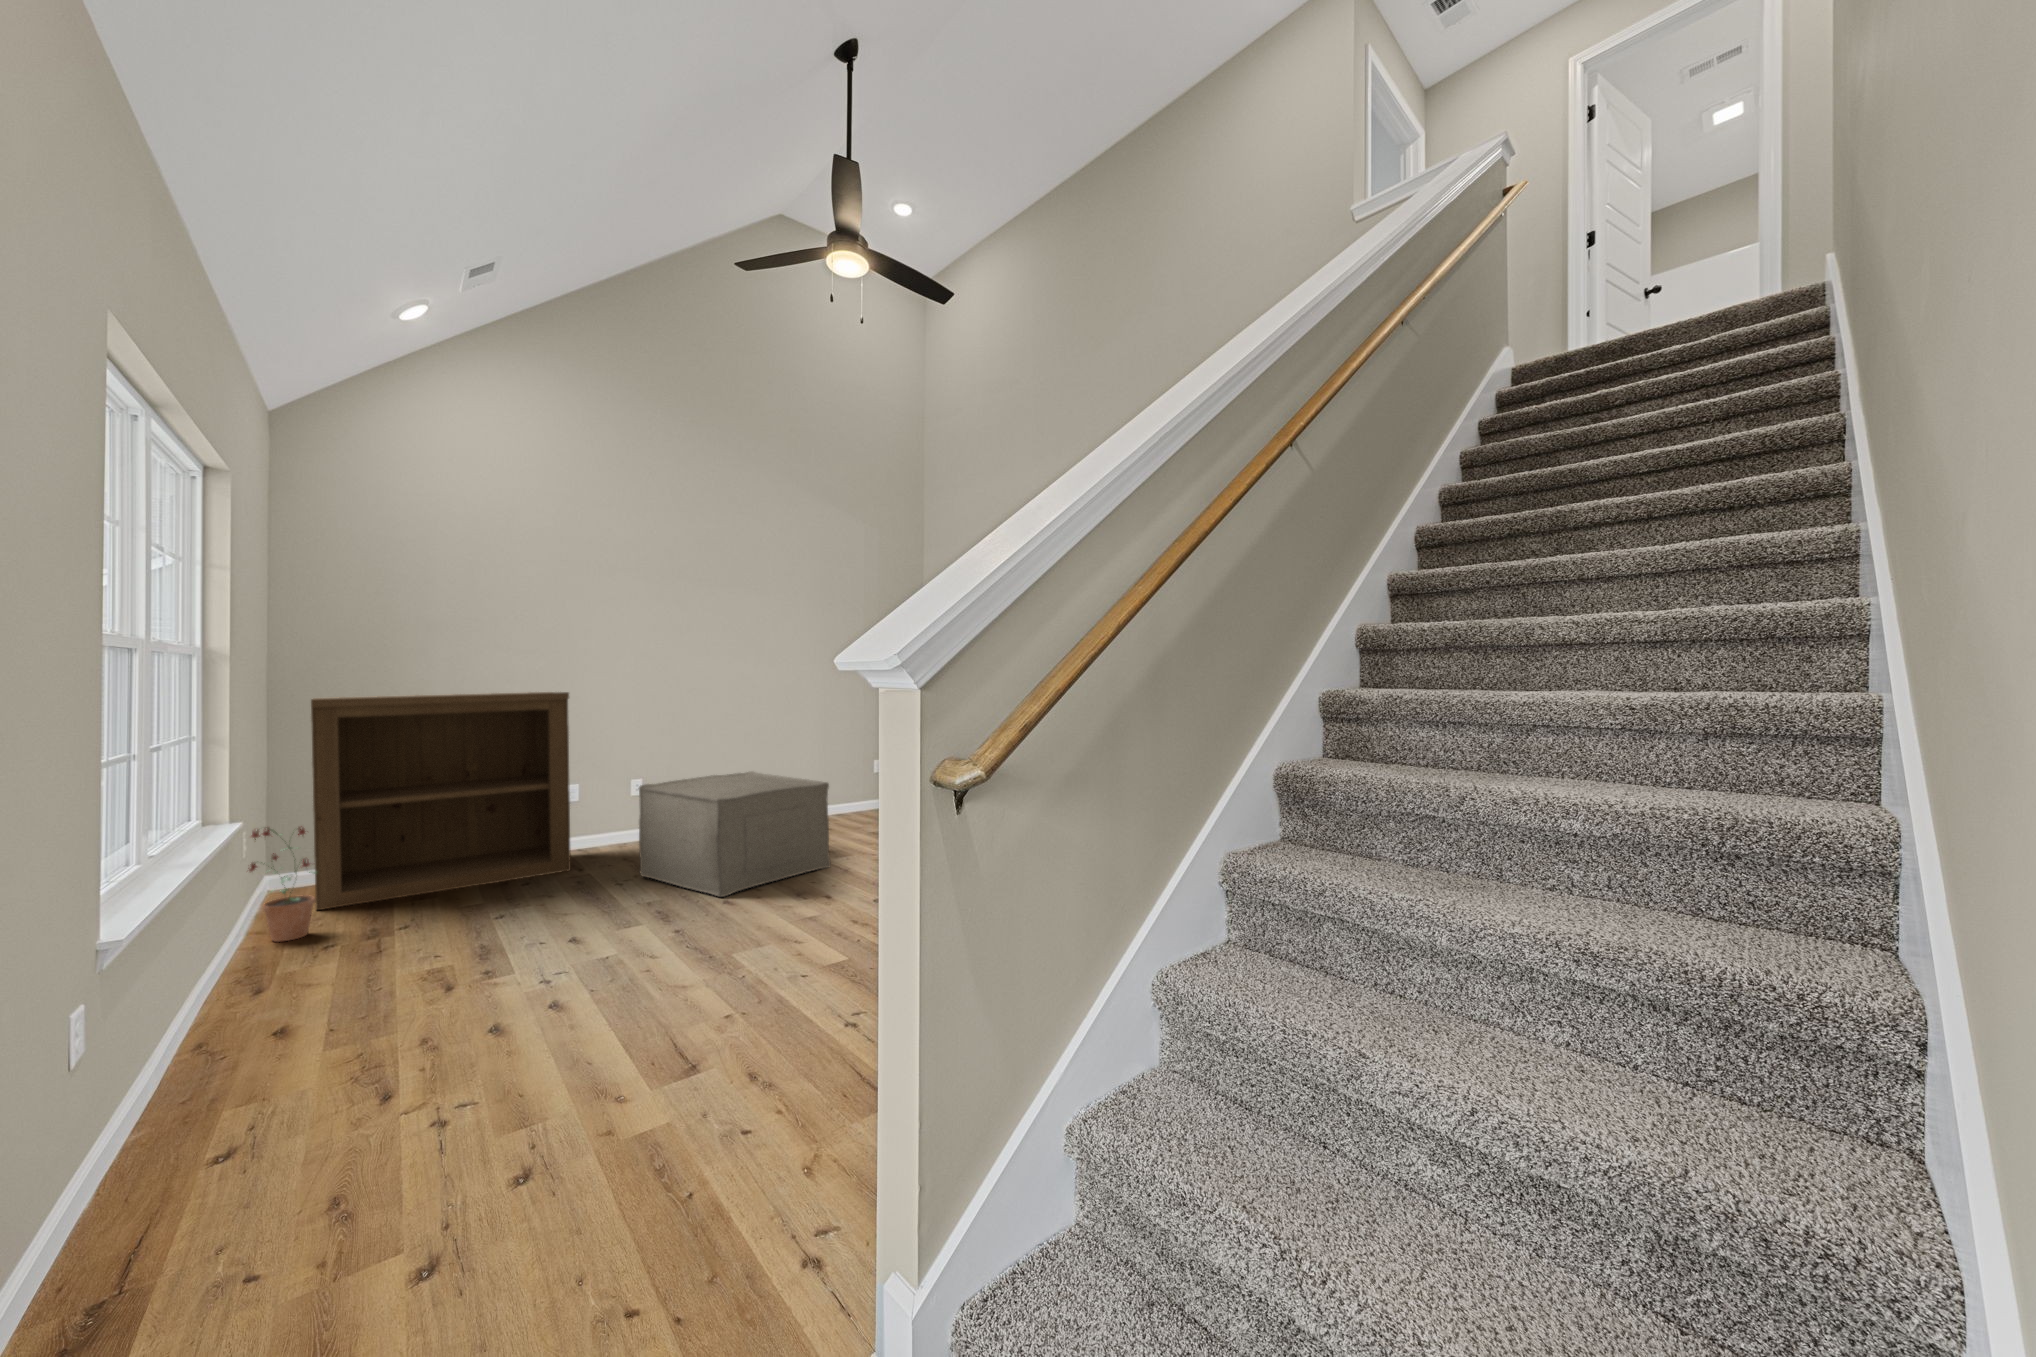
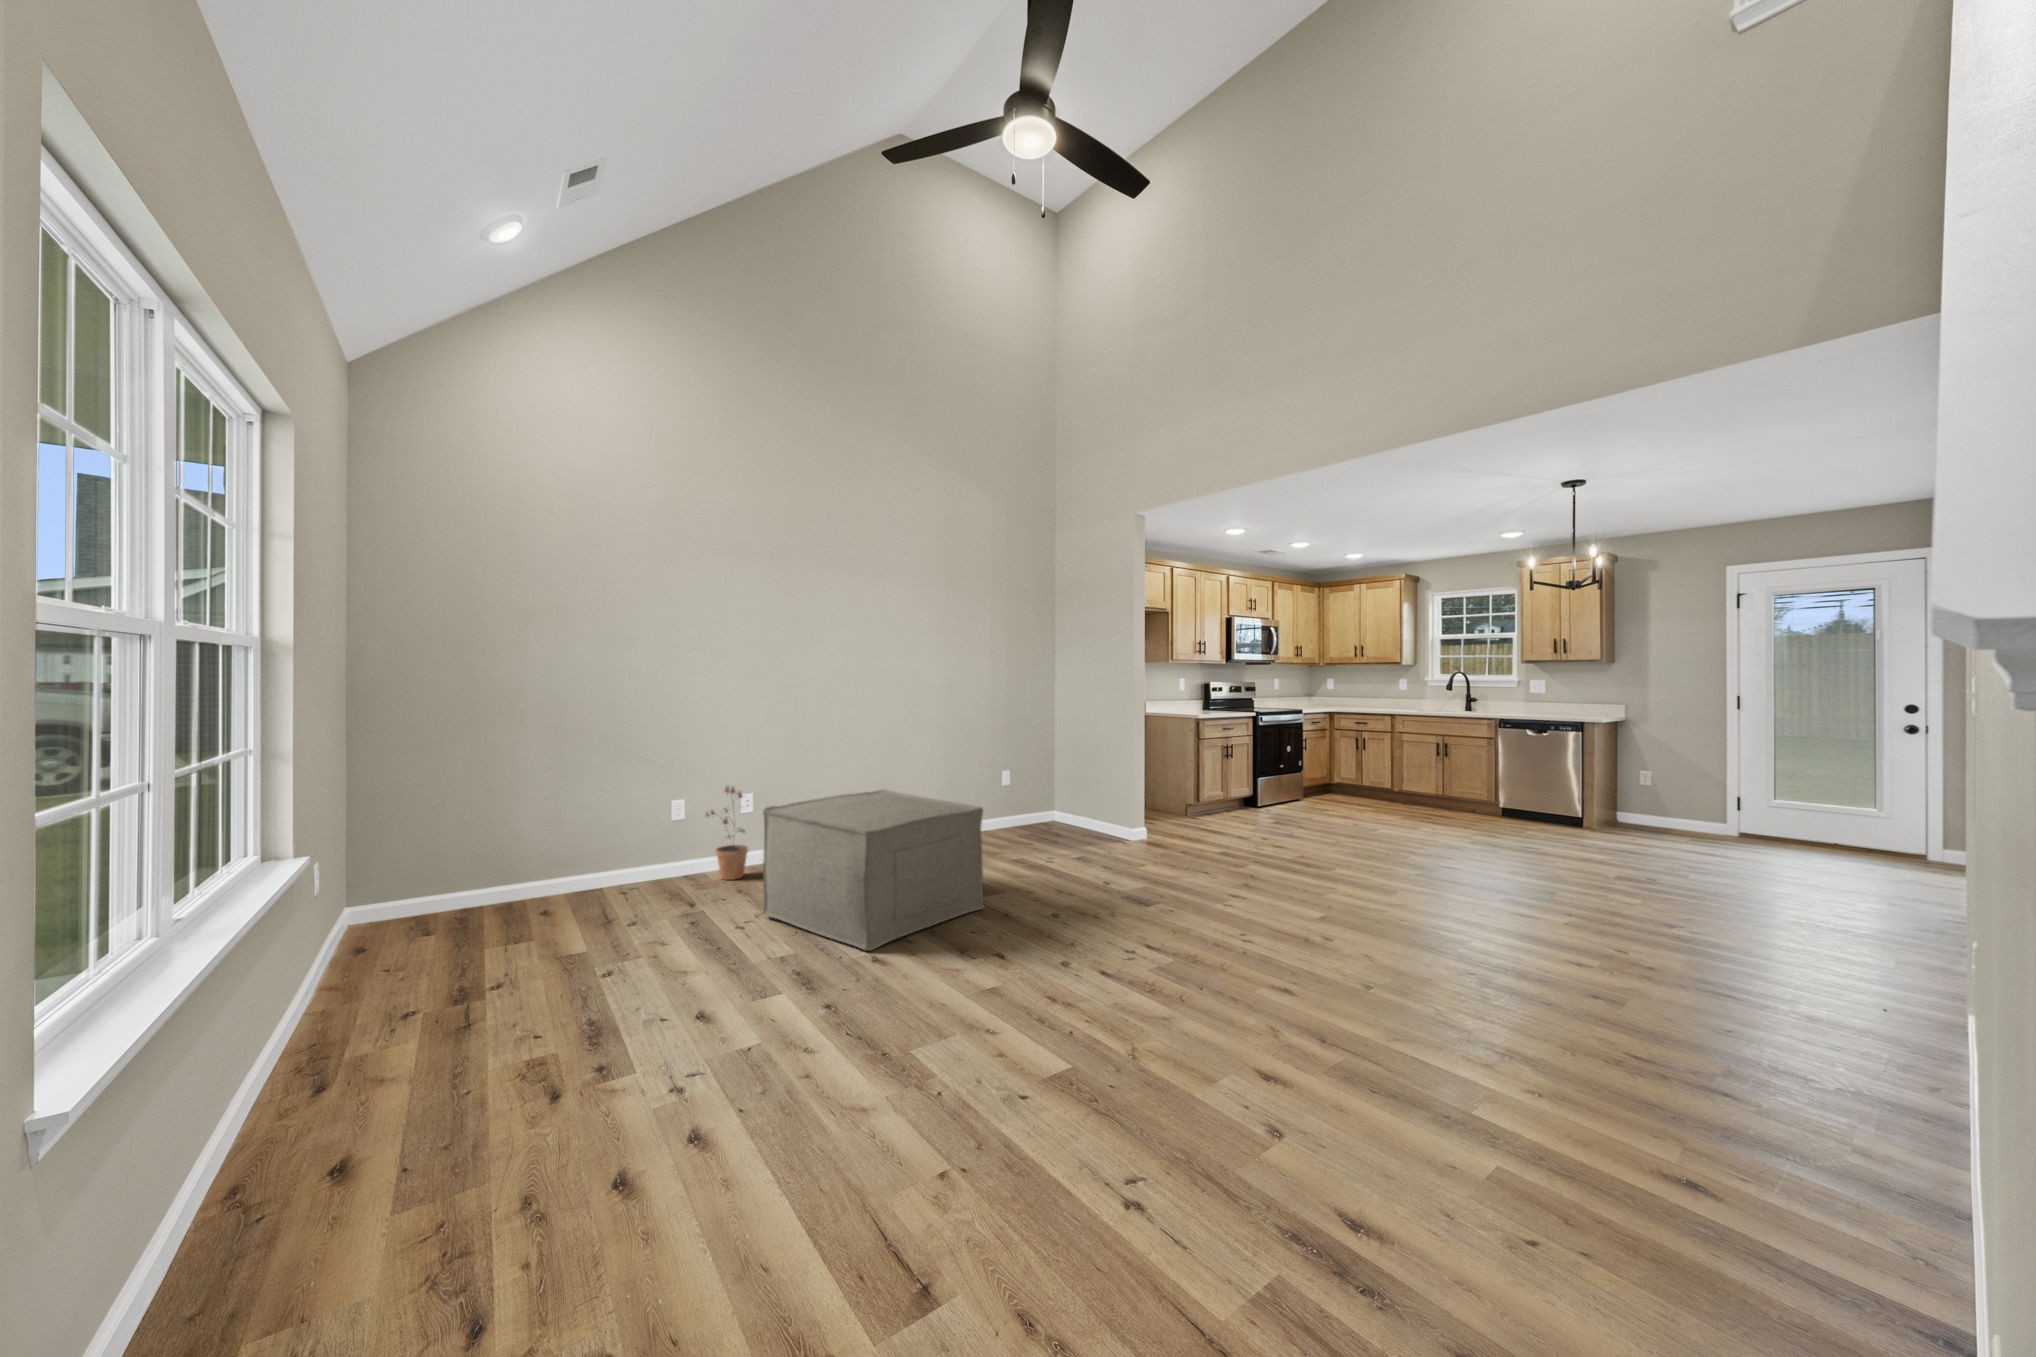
bookshelf: present [311,692,571,910] -> none [392,694,682,954]
potted plant: present [248,826,317,942] -> present [706,786,748,880]

